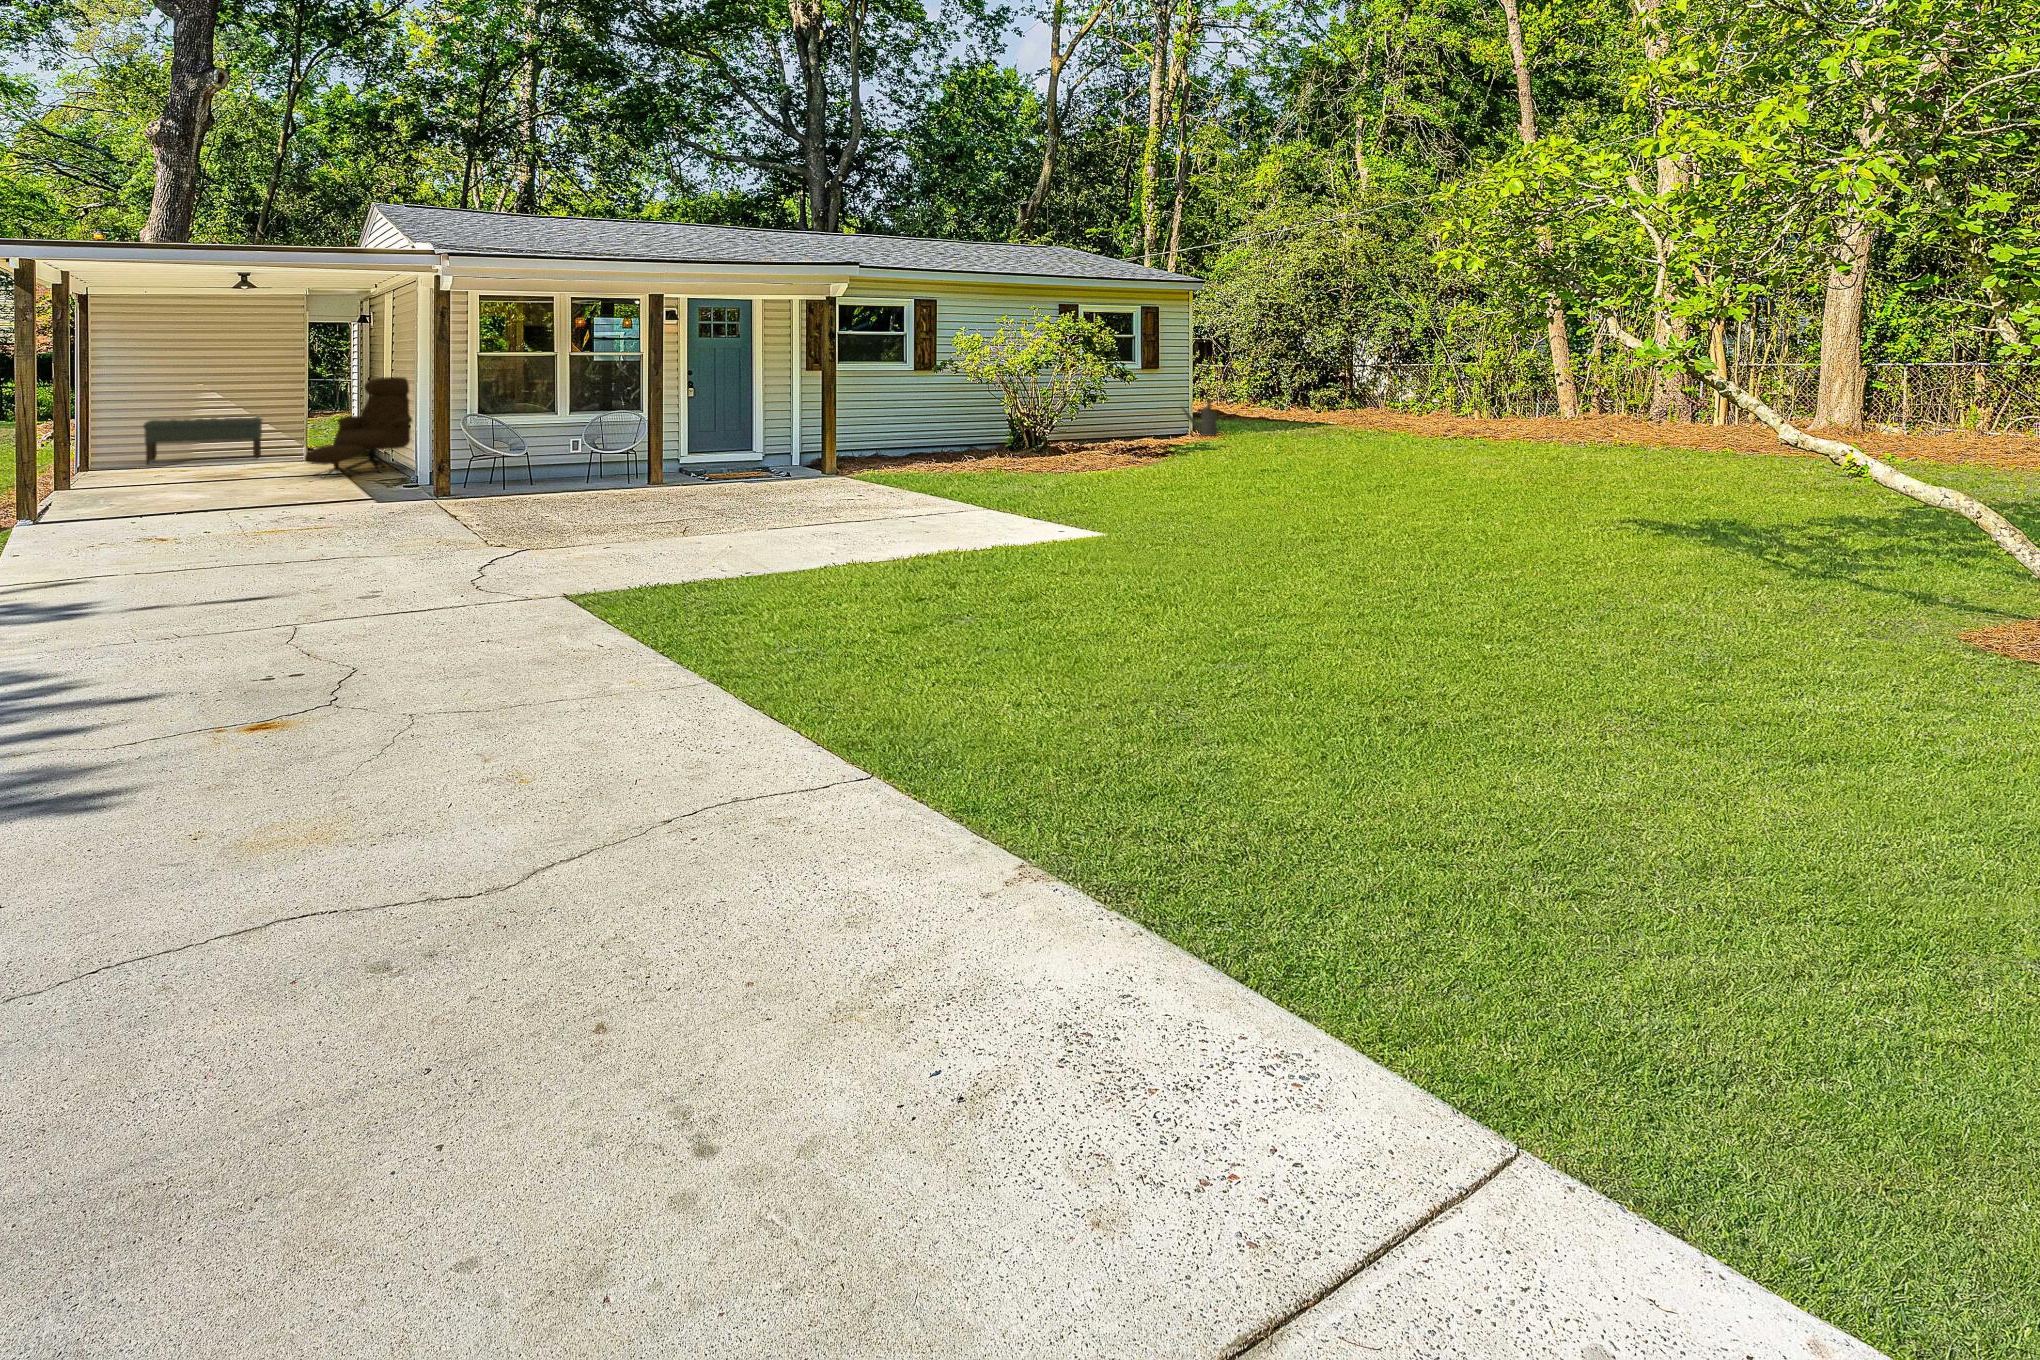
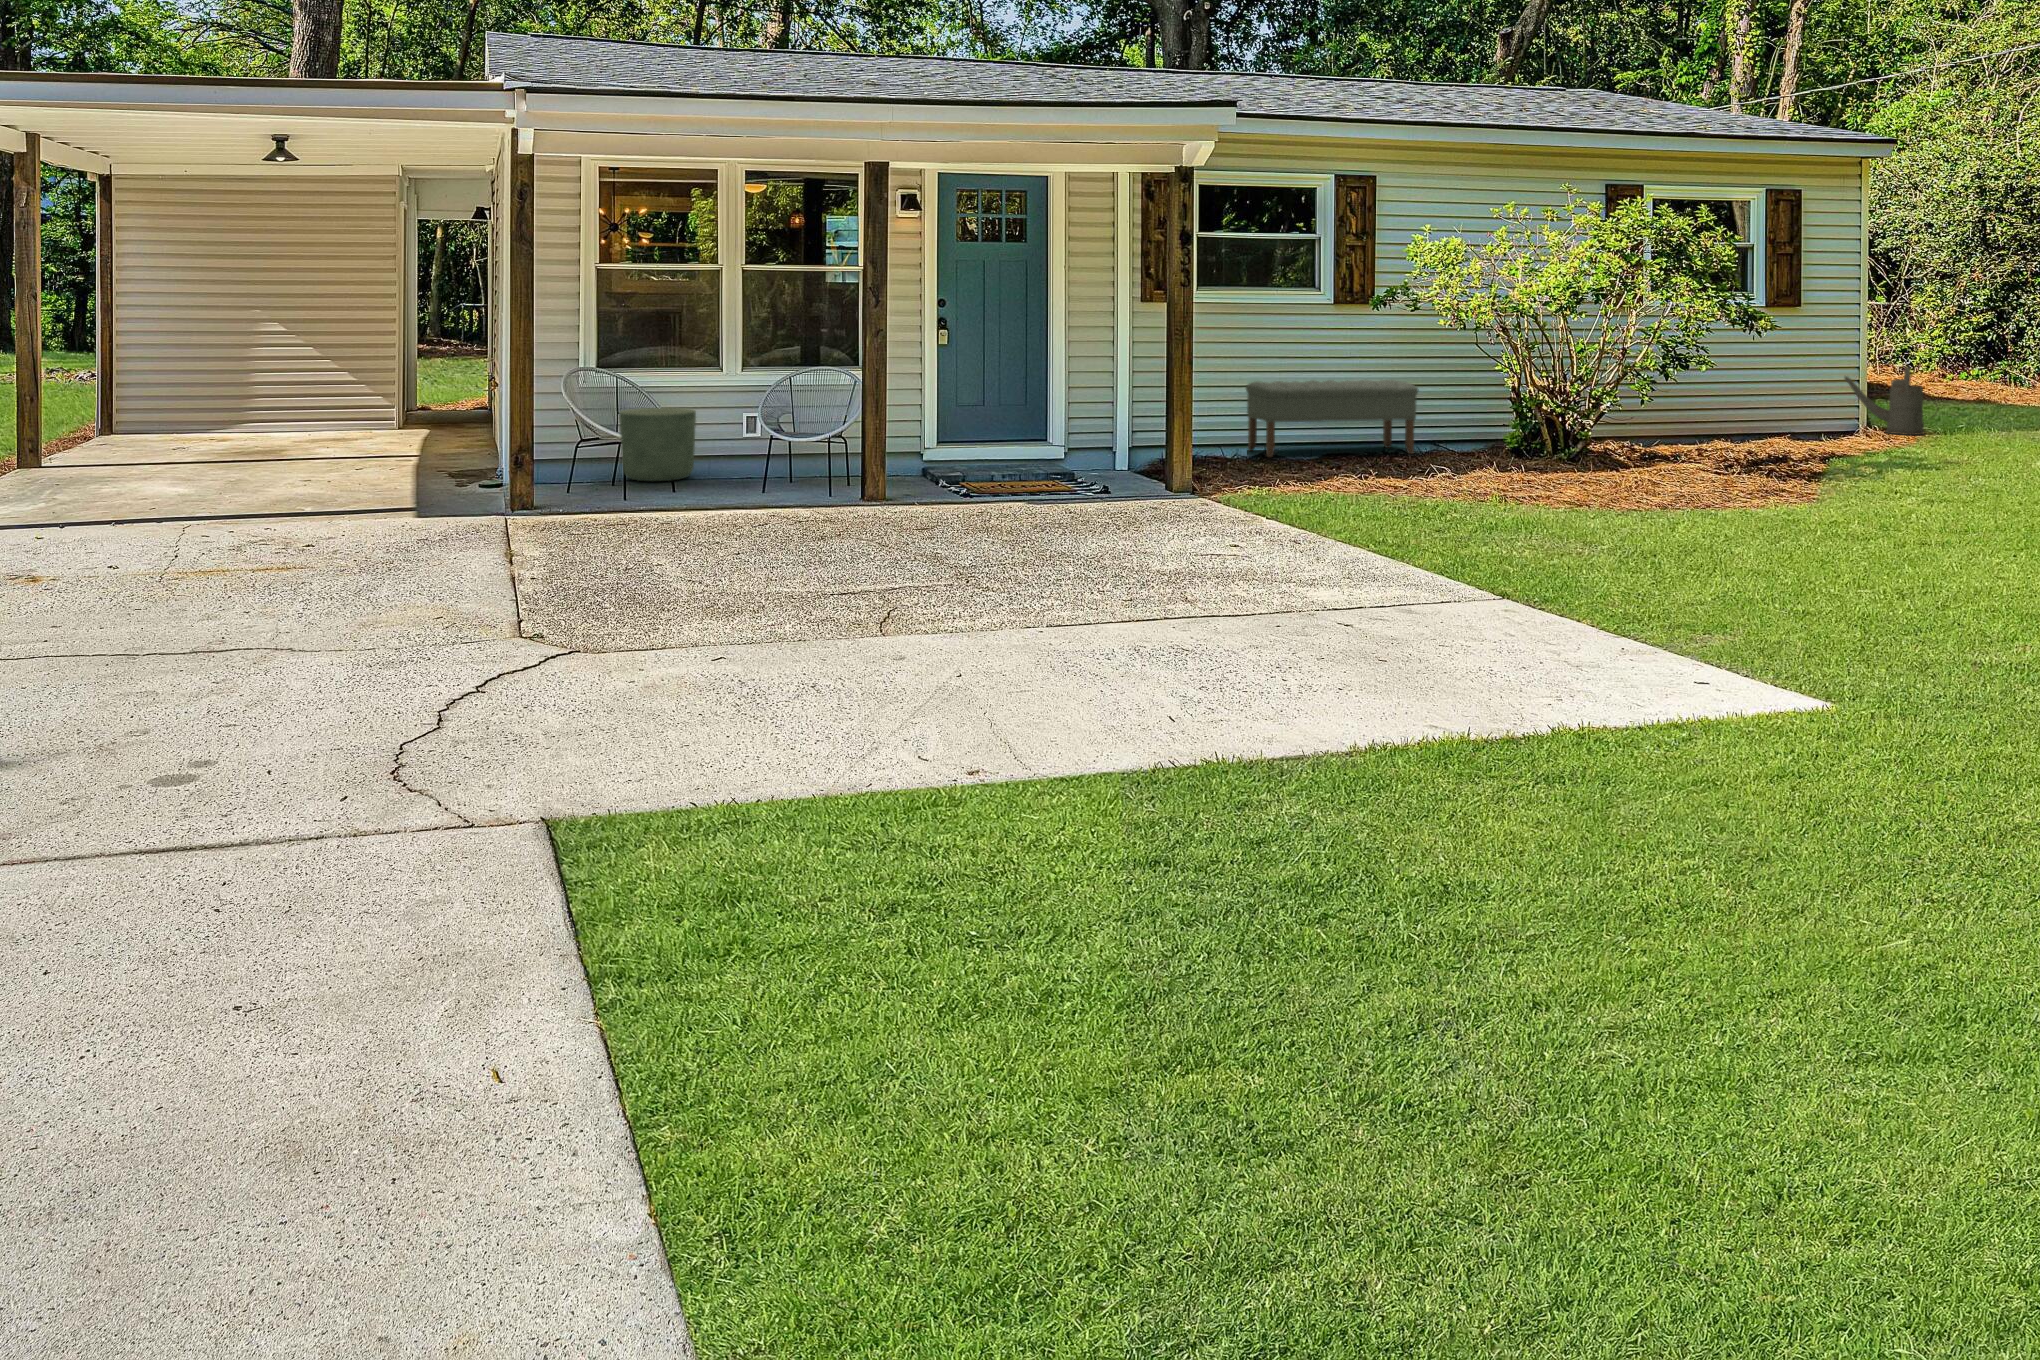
lounge chair: present [305,377,412,477] -> none [359,307,531,466]
bench: present [143,417,262,464] -> present [1246,380,1418,457]
planter: none [495,436,544,479] -> present [619,408,696,481]

